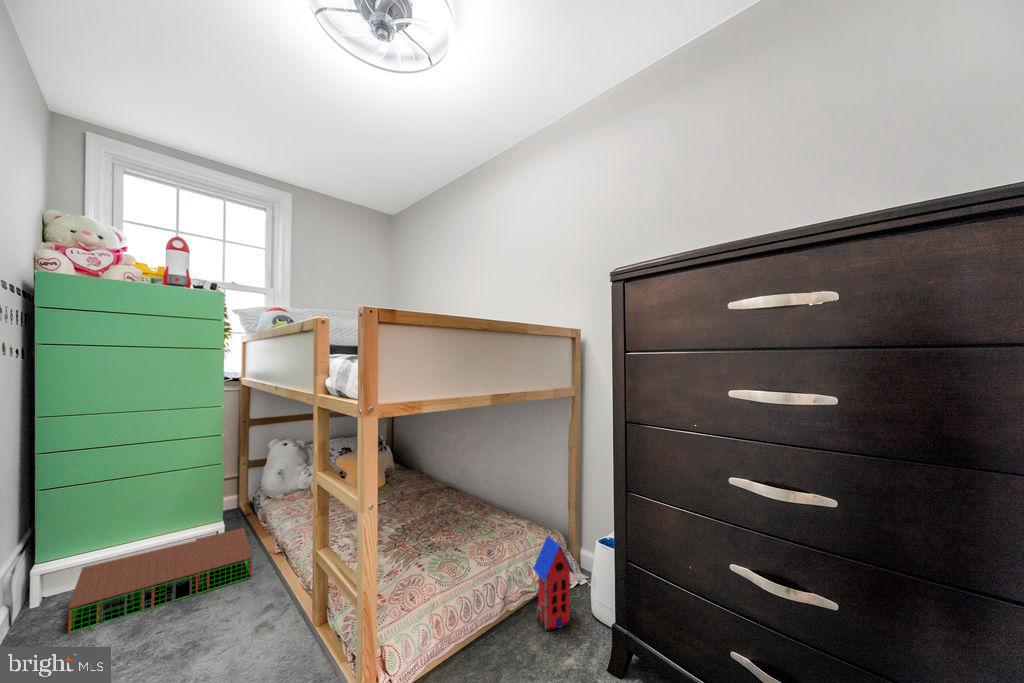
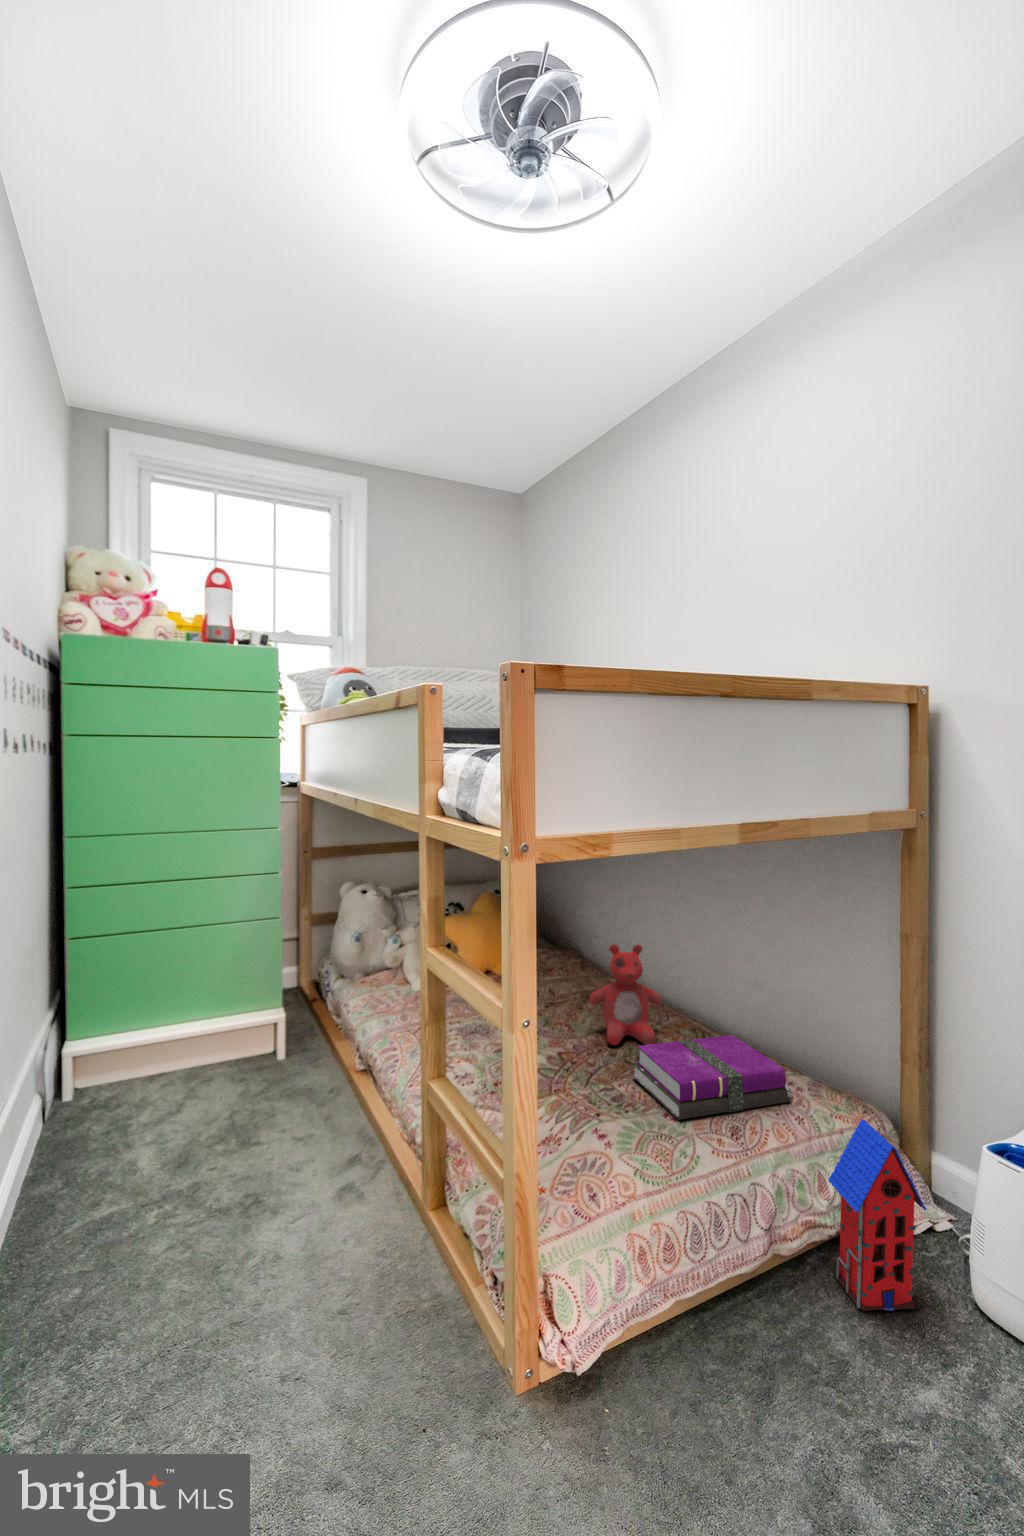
stuffed bear: none [418,460,458,516] -> present [589,944,662,1045]
notebook: none [439,502,518,550] -> present [632,1035,791,1120]
storage bin: present [68,528,253,633] -> none [96,1024,328,1148]

